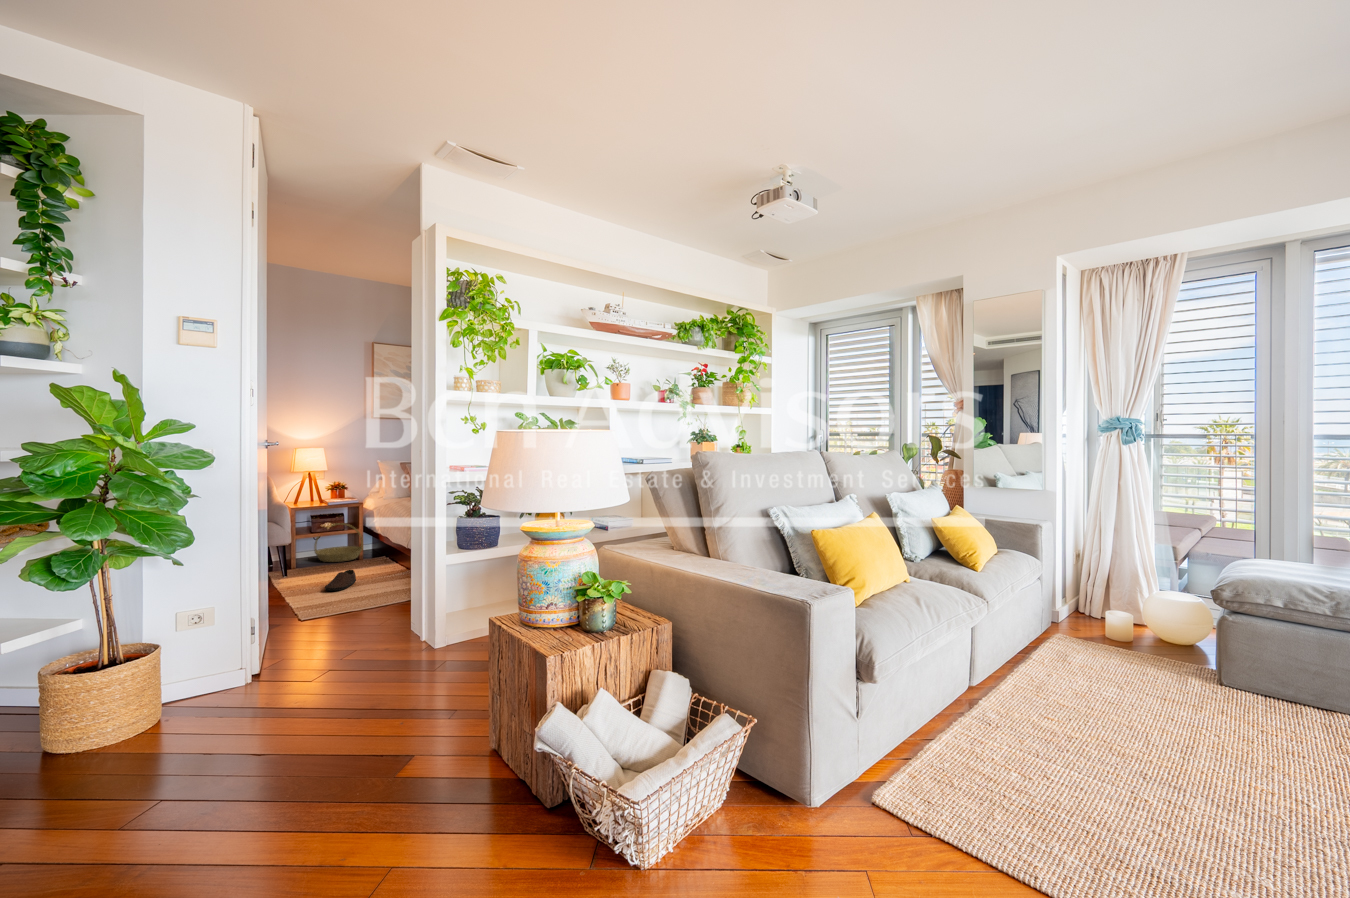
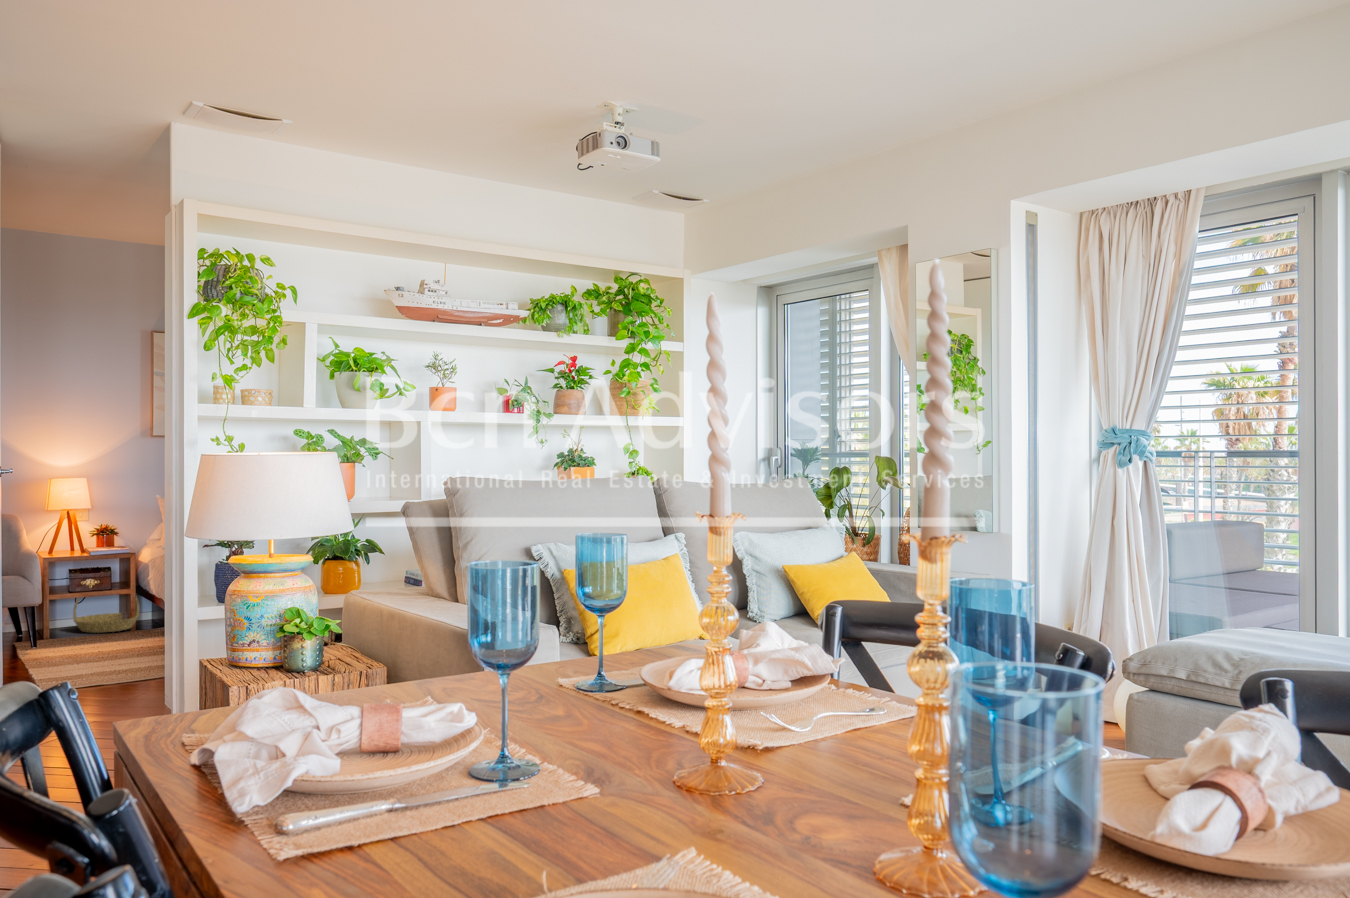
shoe: present [325,570,356,591] -> none [74,638,119,663]

